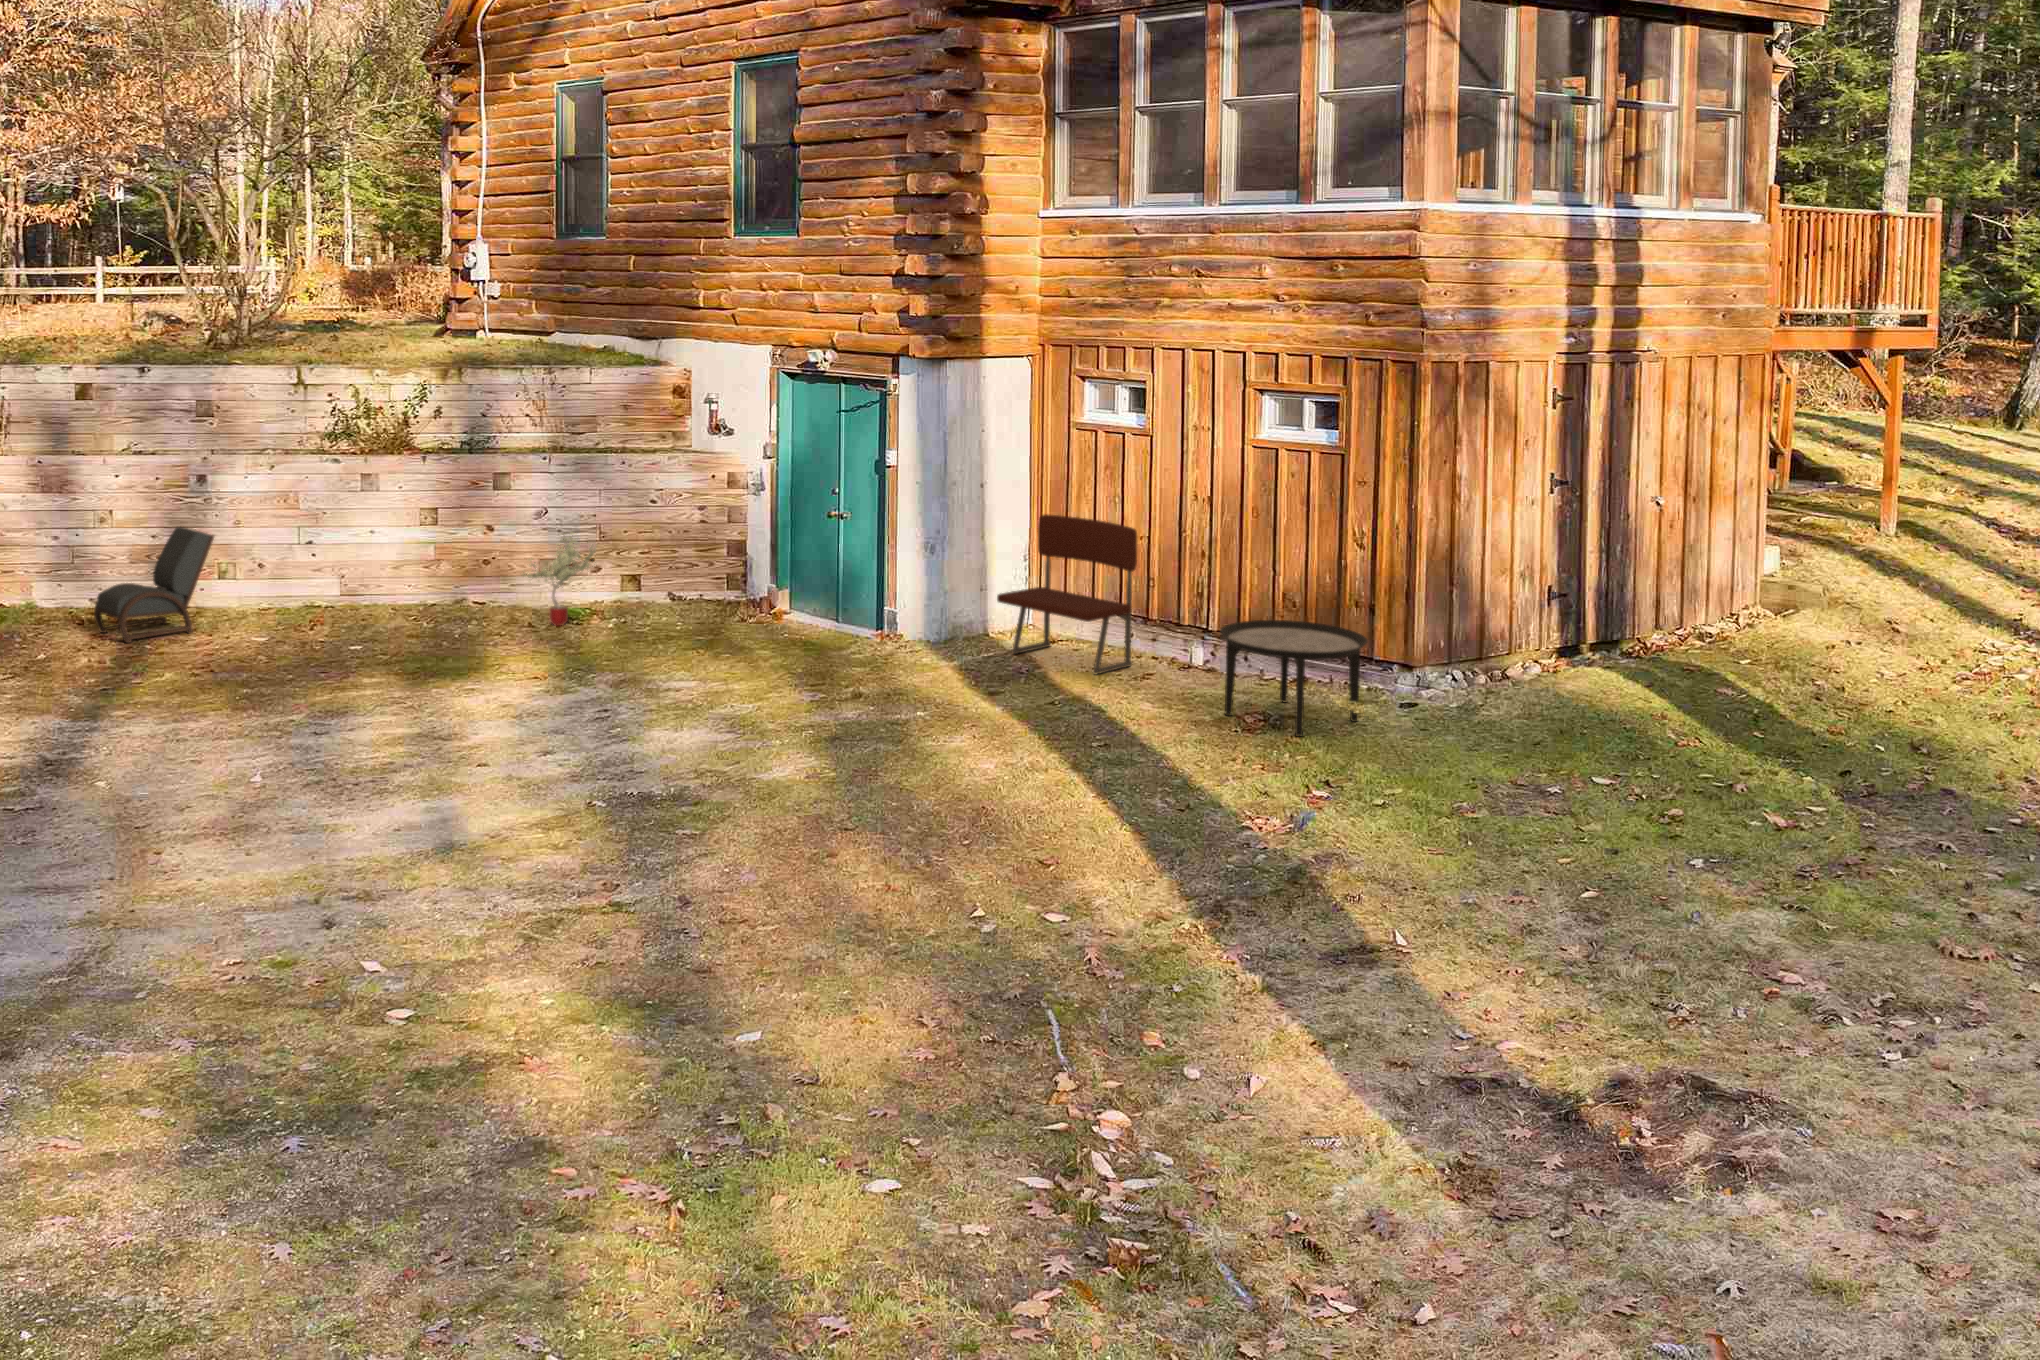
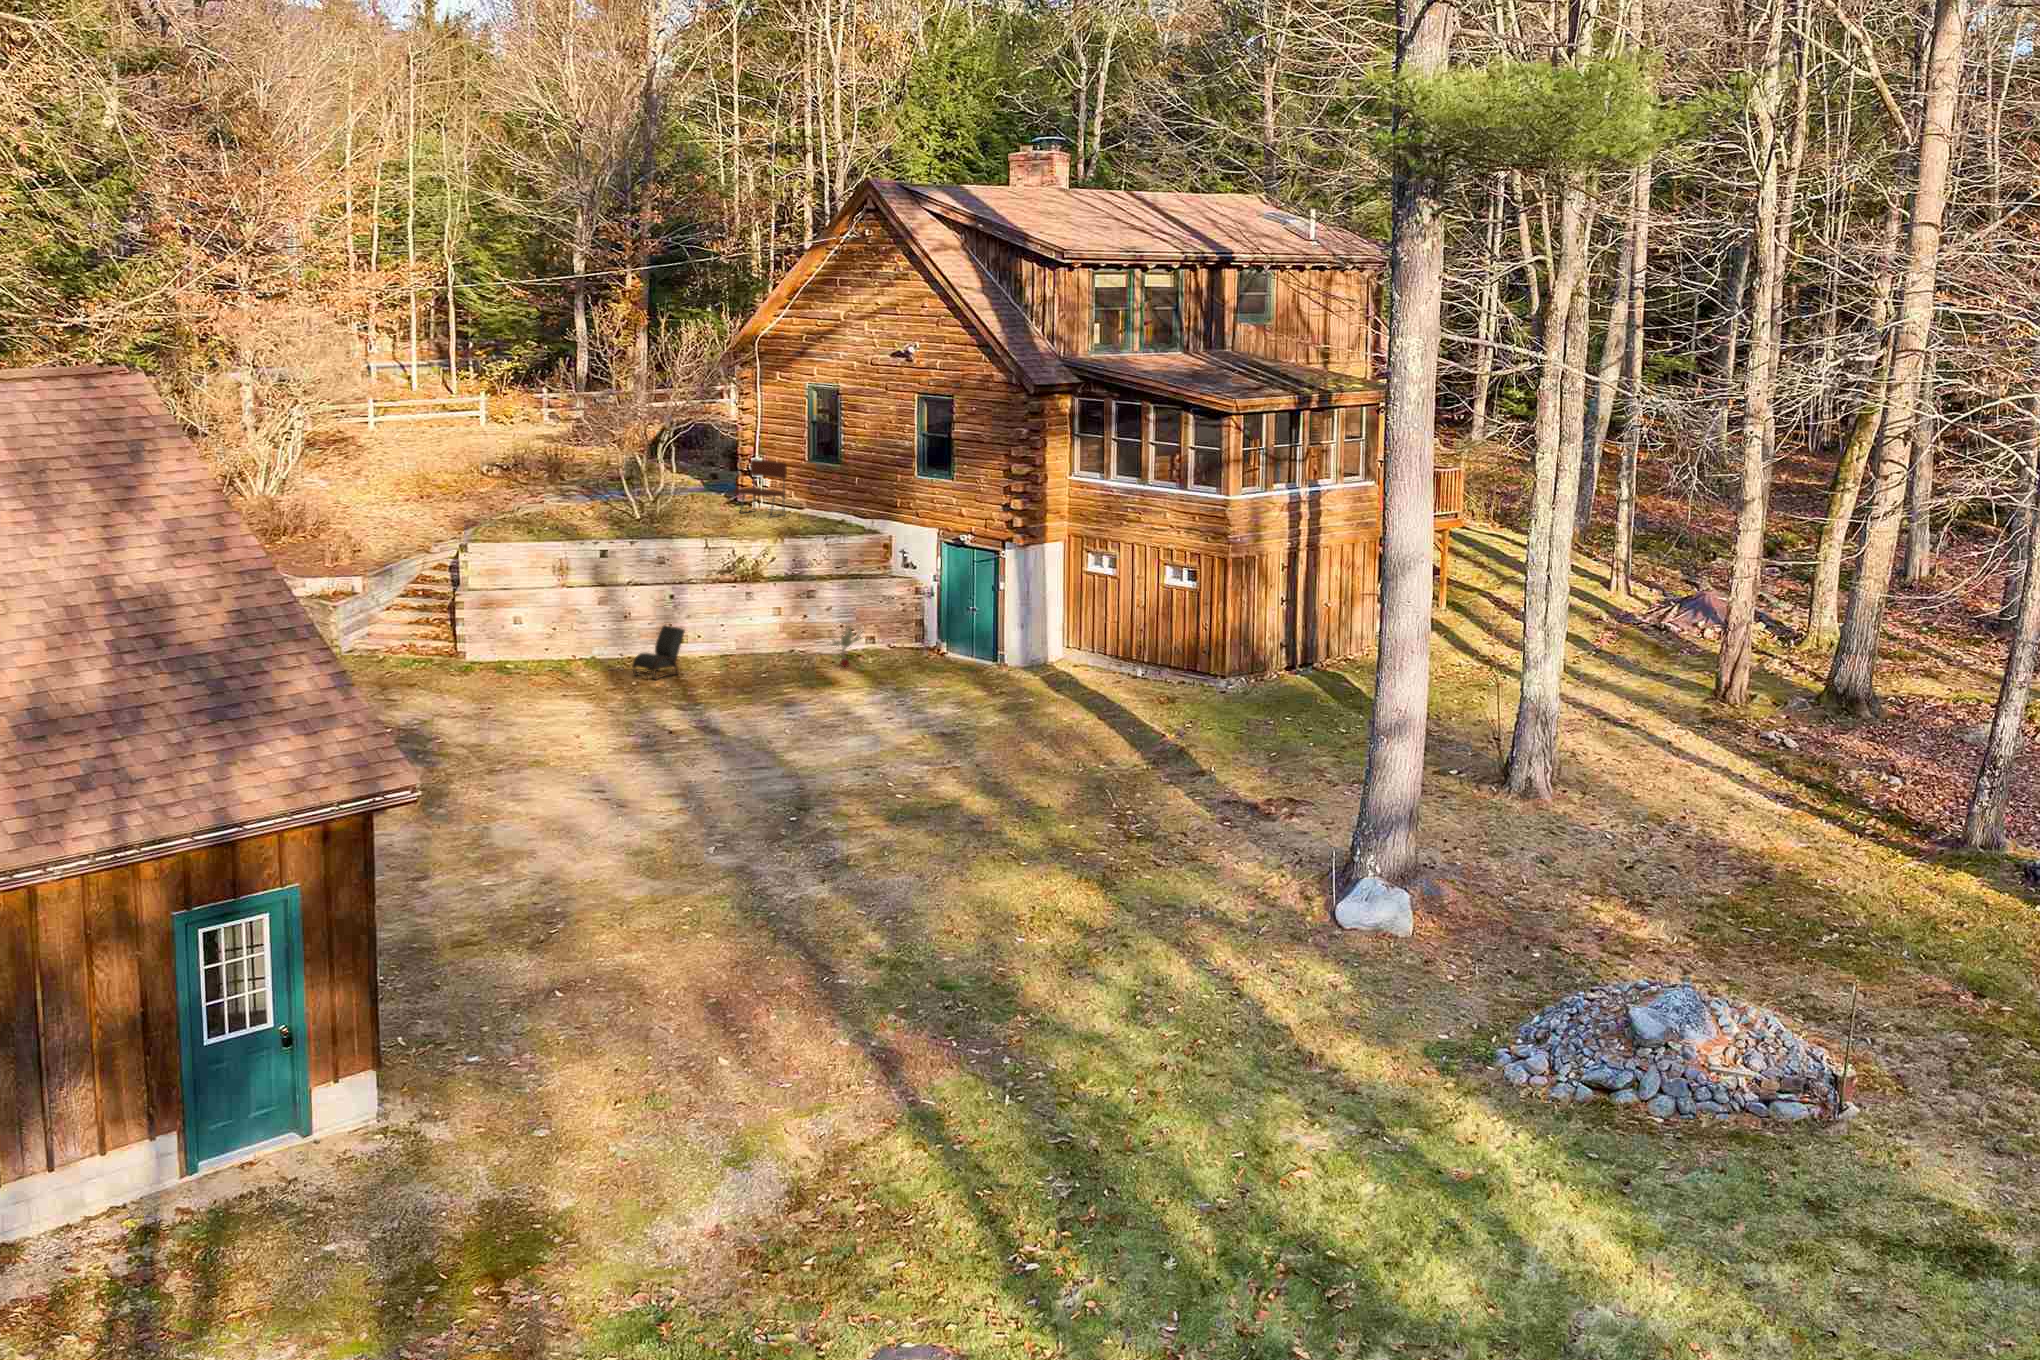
bench: present [997,514,1137,674] -> present [733,459,787,517]
round table: present [1220,620,1368,736] -> none [1147,659,1204,704]

